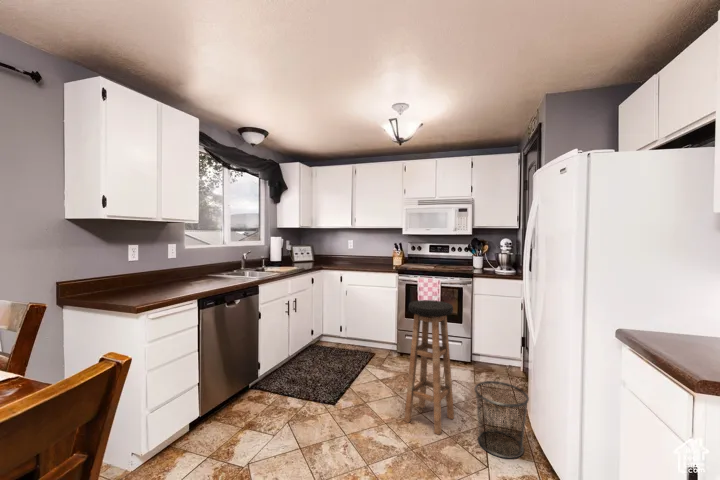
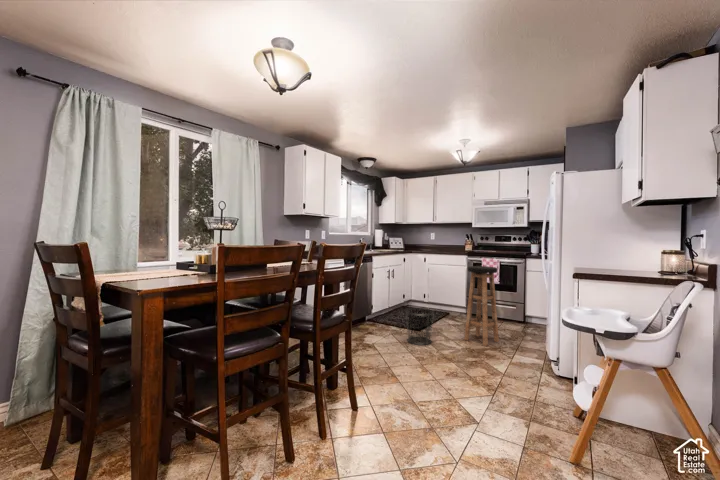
trash can: present [475,381,529,458] -> present [407,308,433,345]

